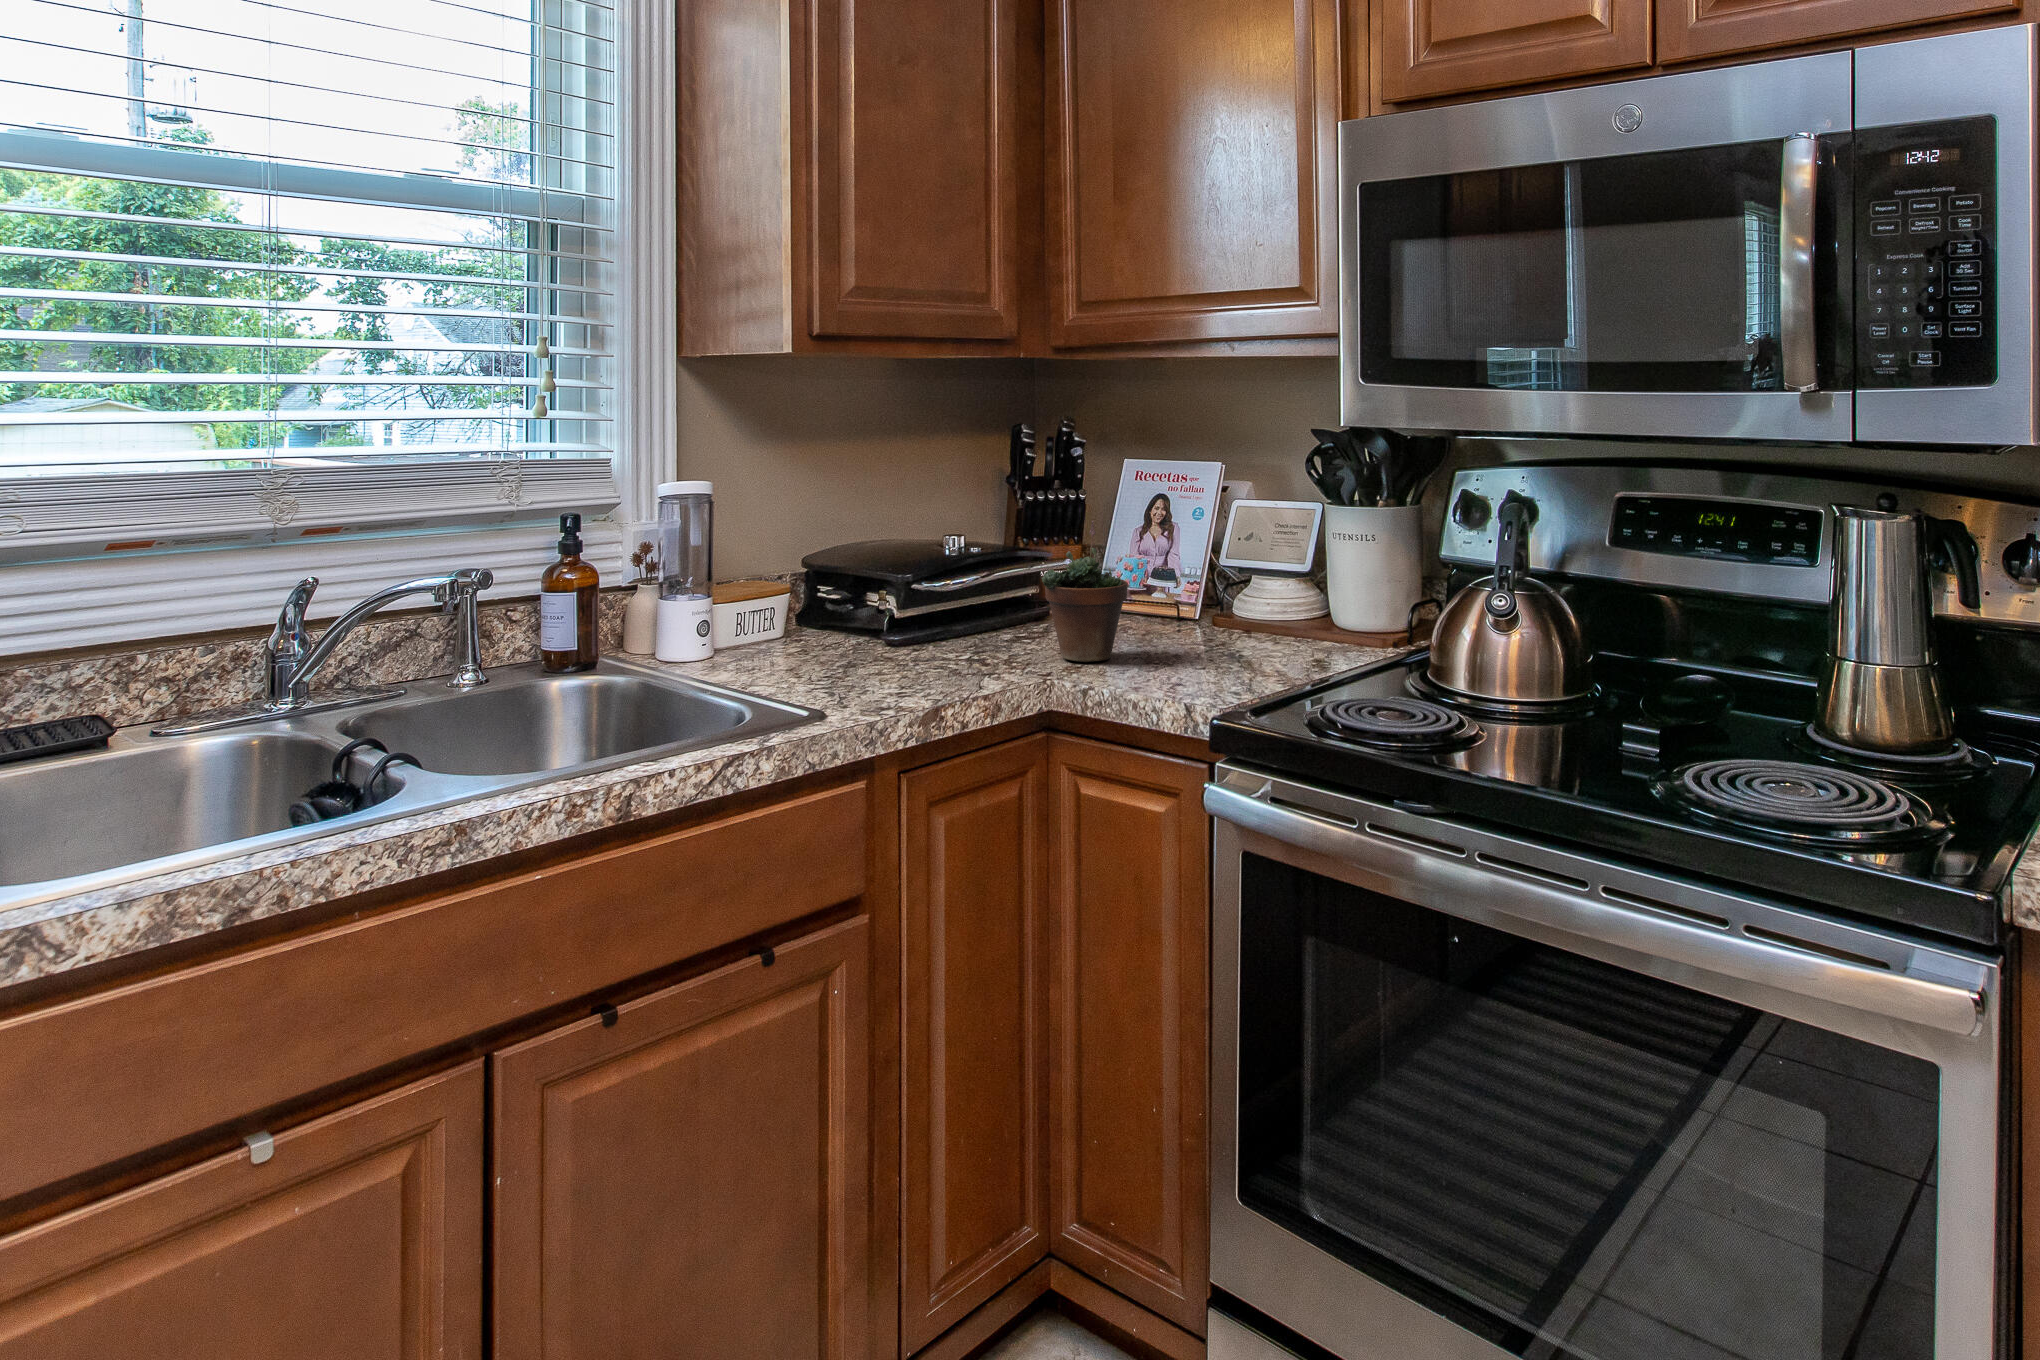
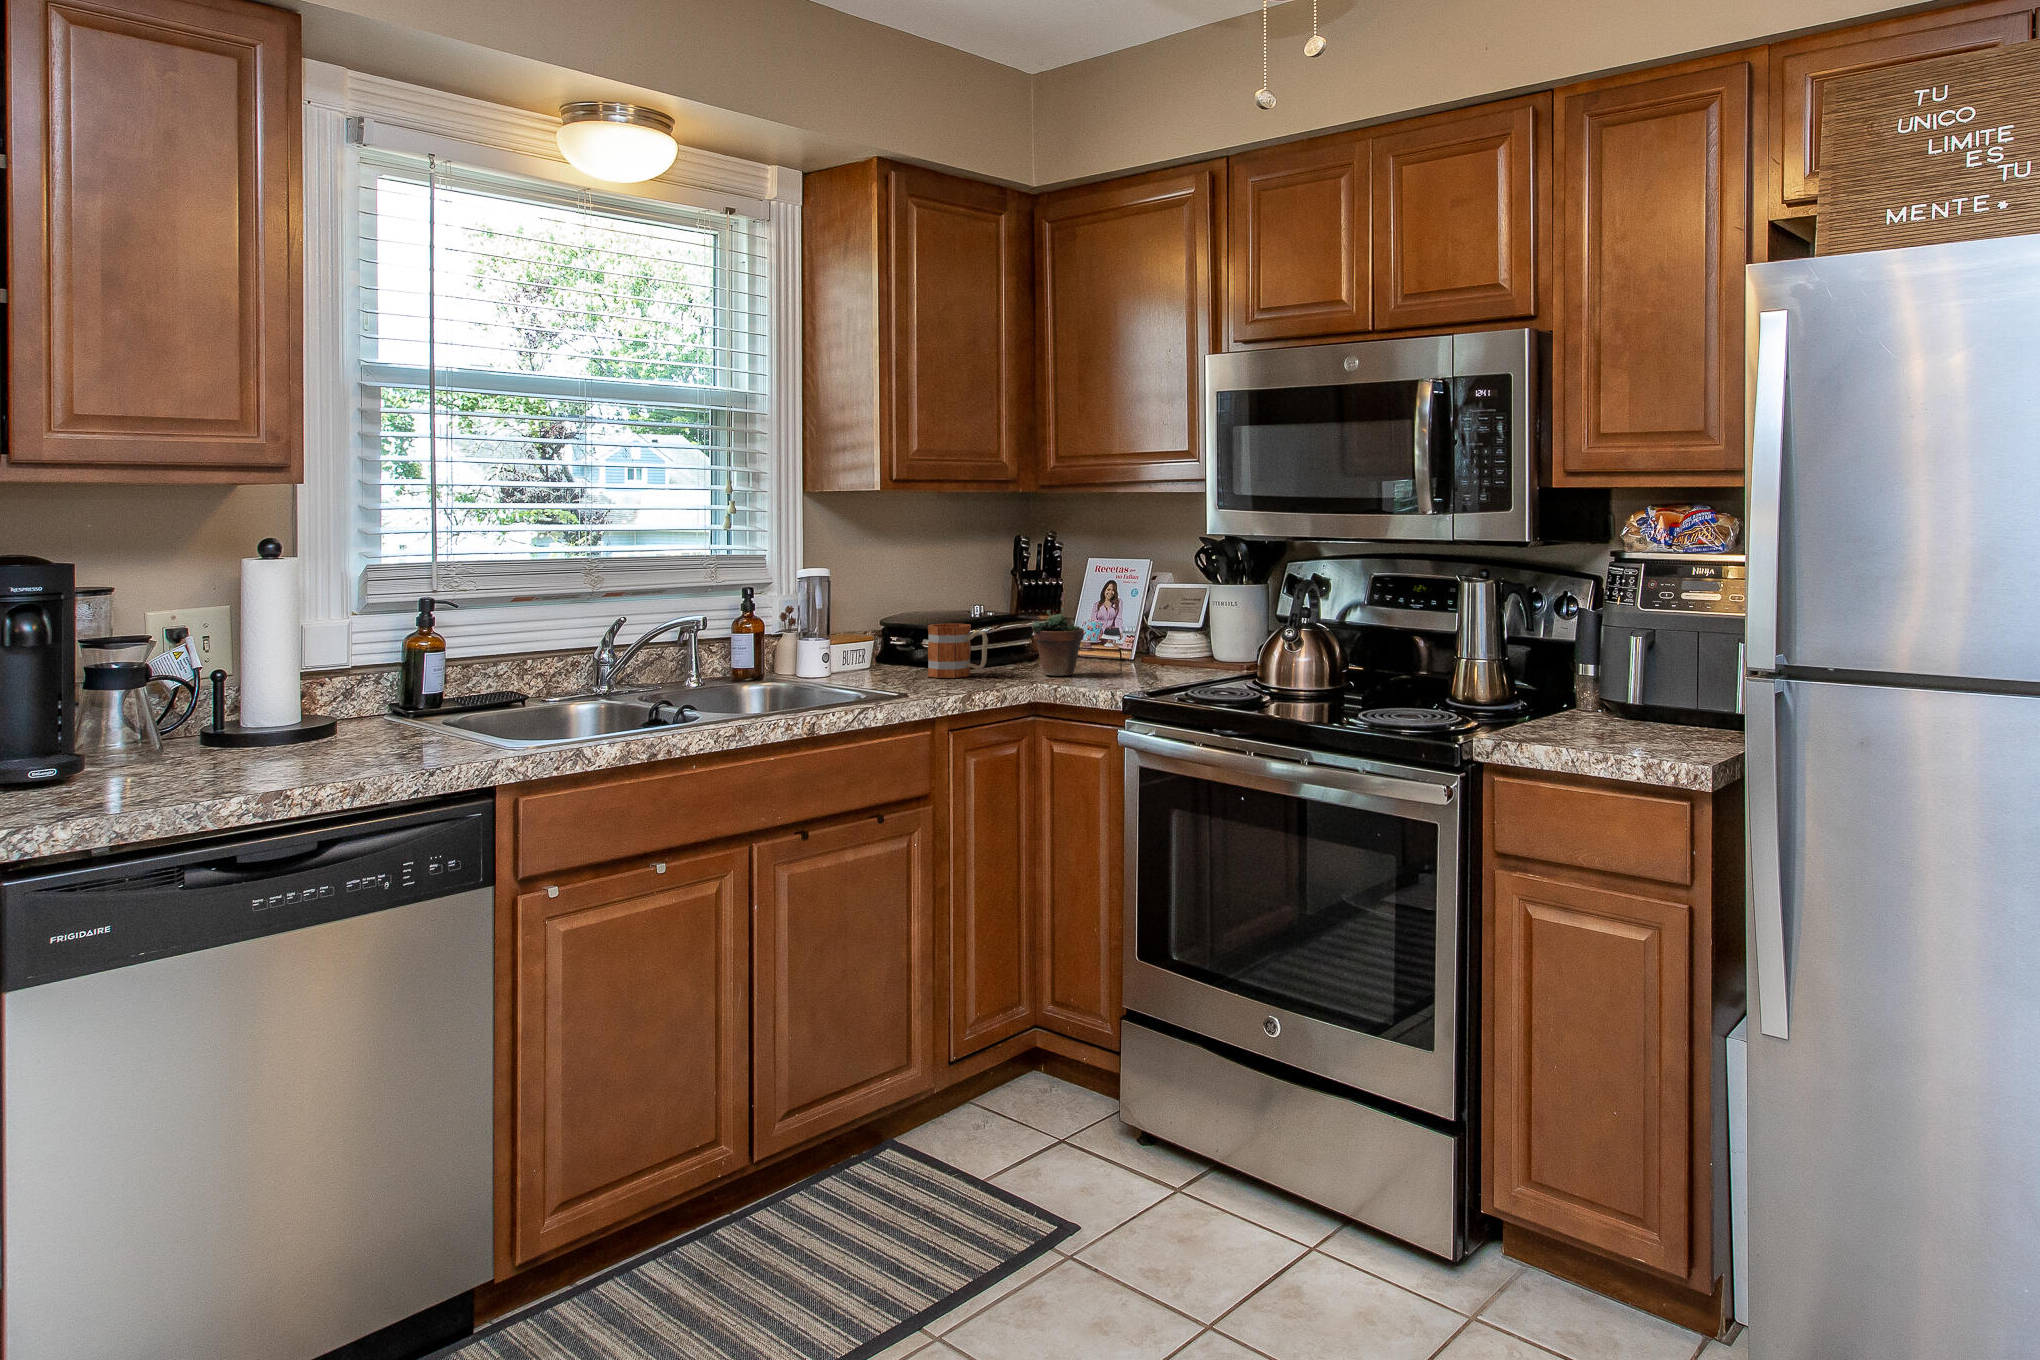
mug: none [868,571,969,666] -> present [927,624,988,678]

